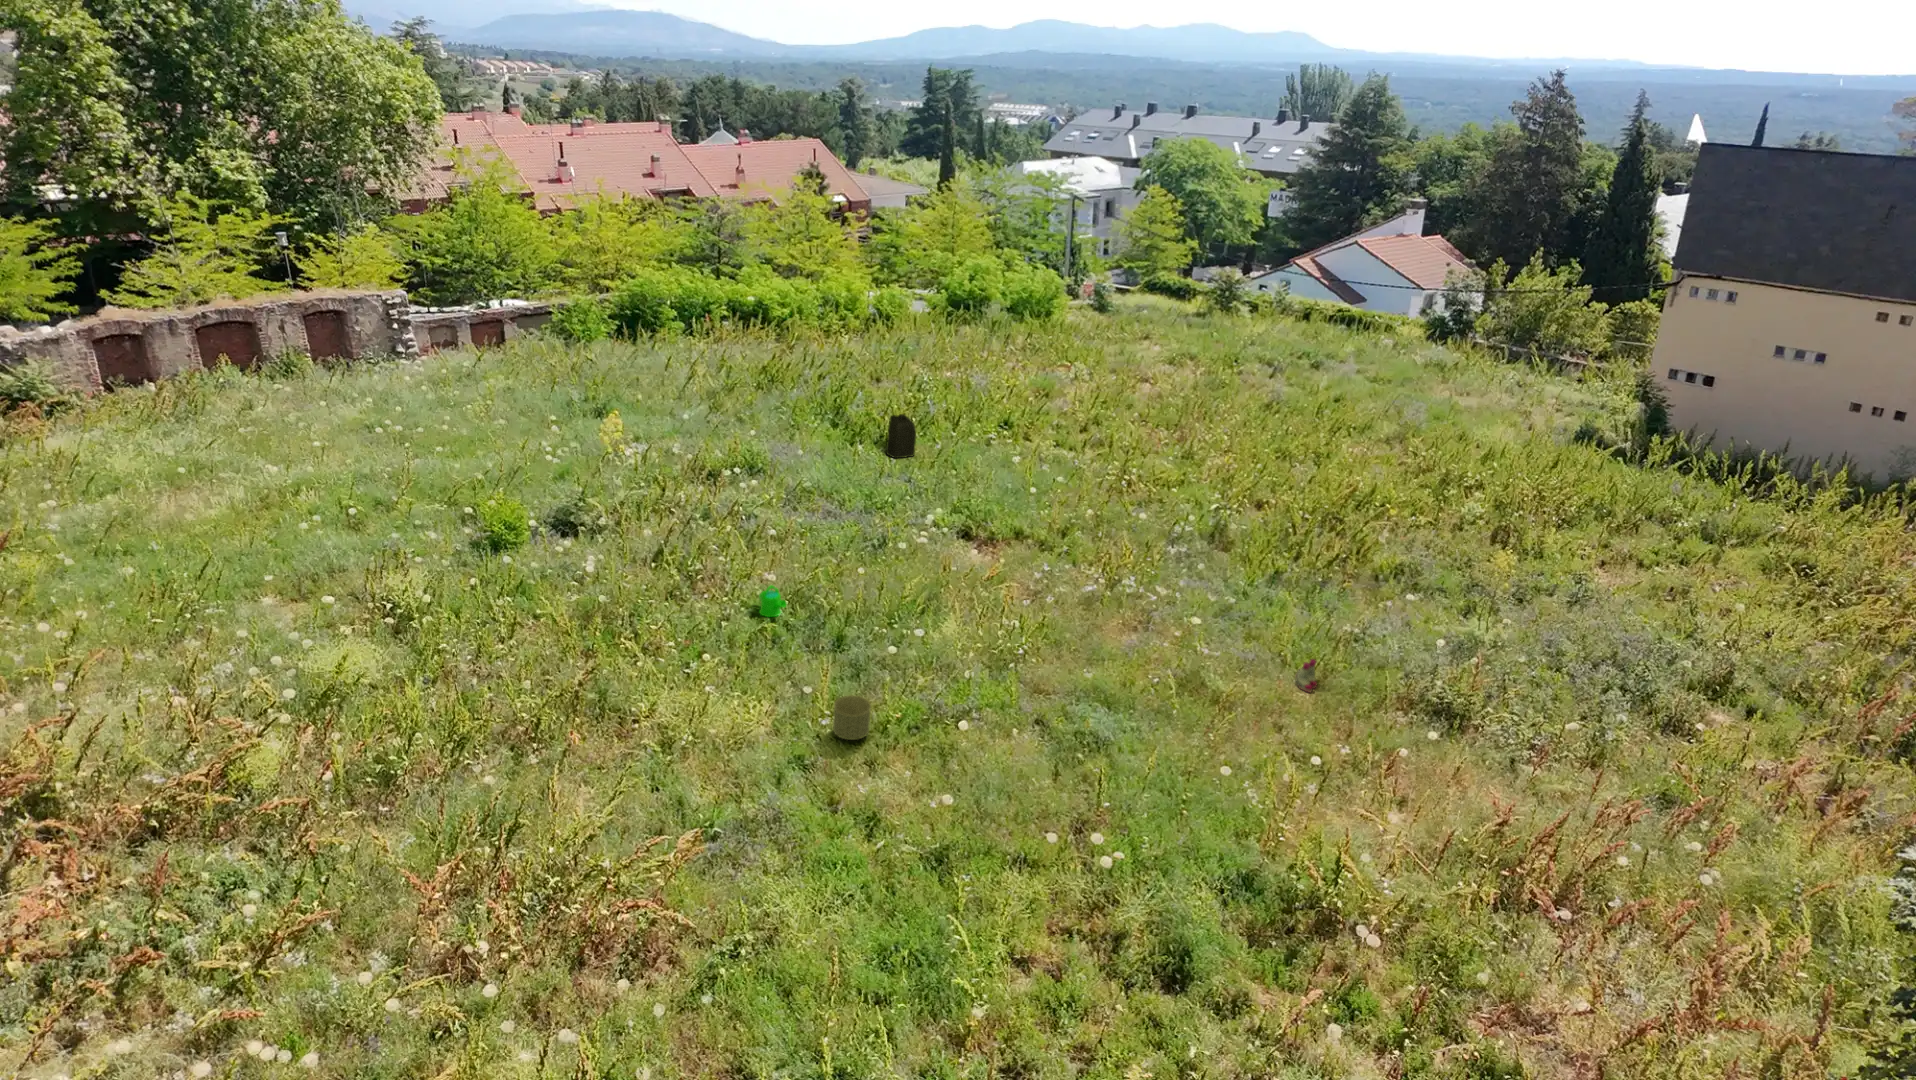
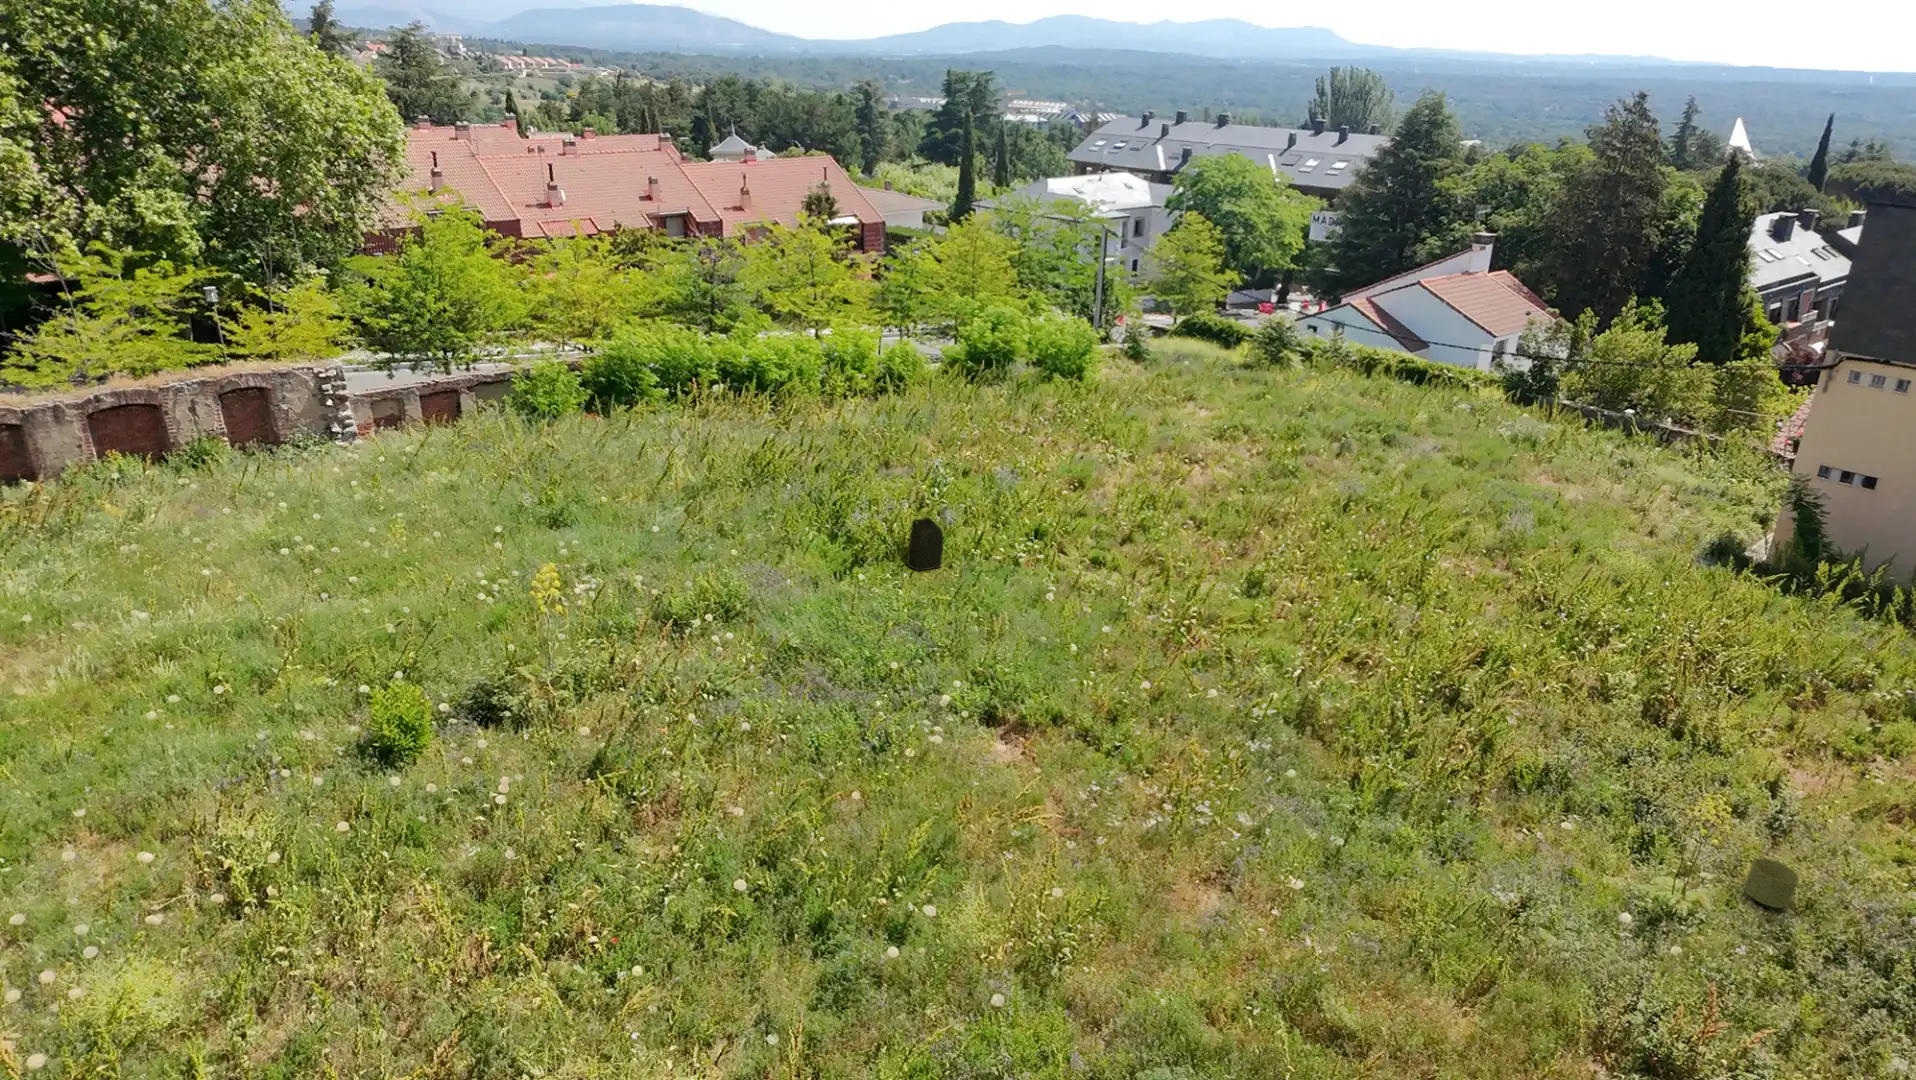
watering can: present [759,585,787,617] -> none [754,769,790,811]
boots: present [1295,659,1317,693] -> none [1444,870,1473,917]
planter: present [833,696,871,740] -> present [1744,858,1799,908]

